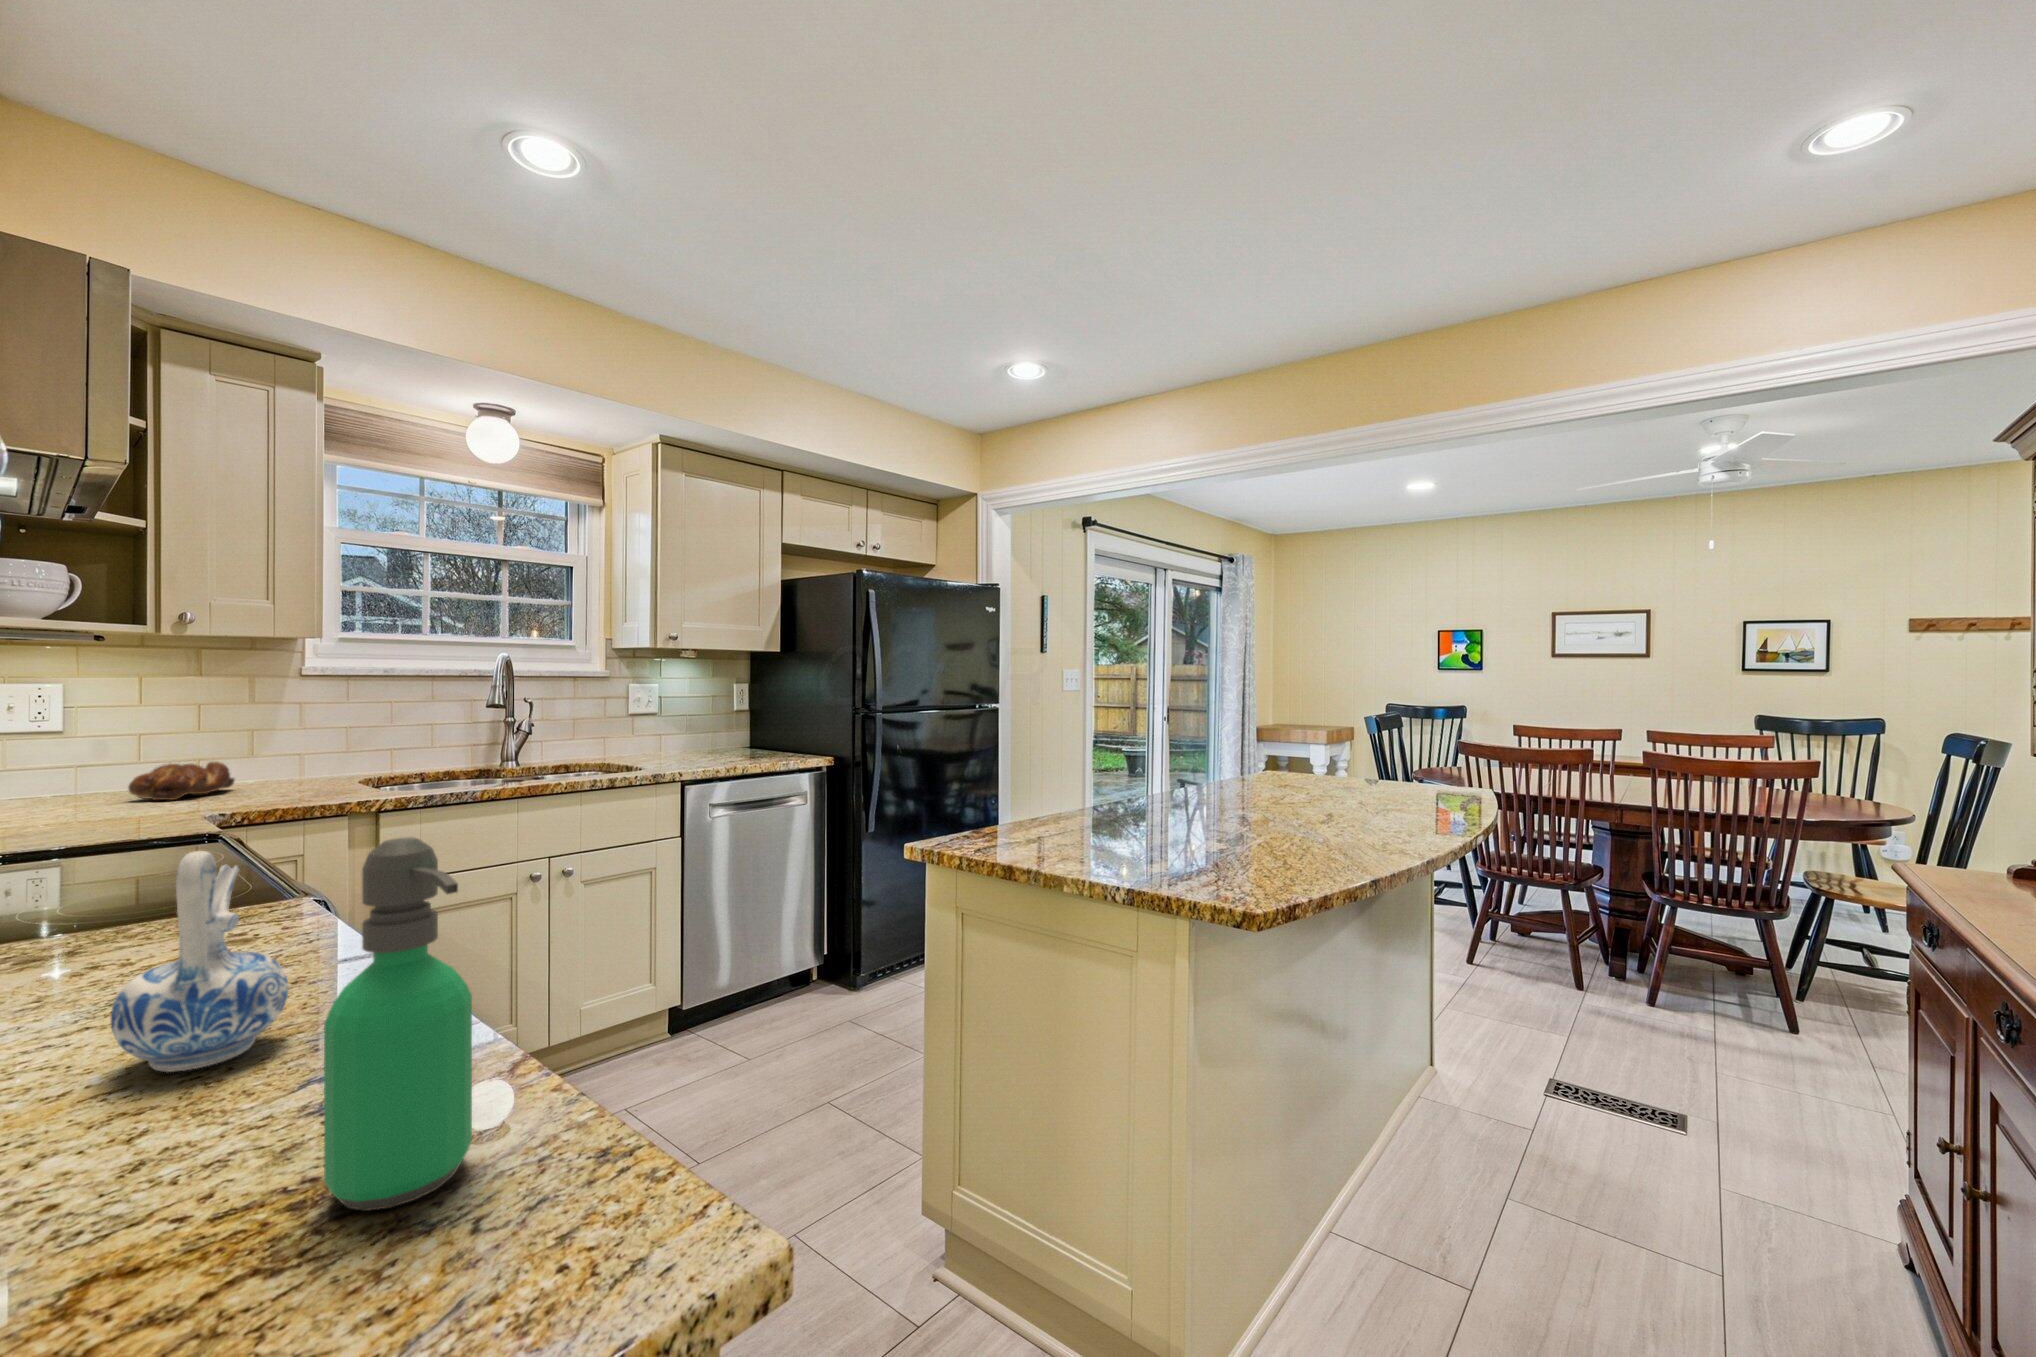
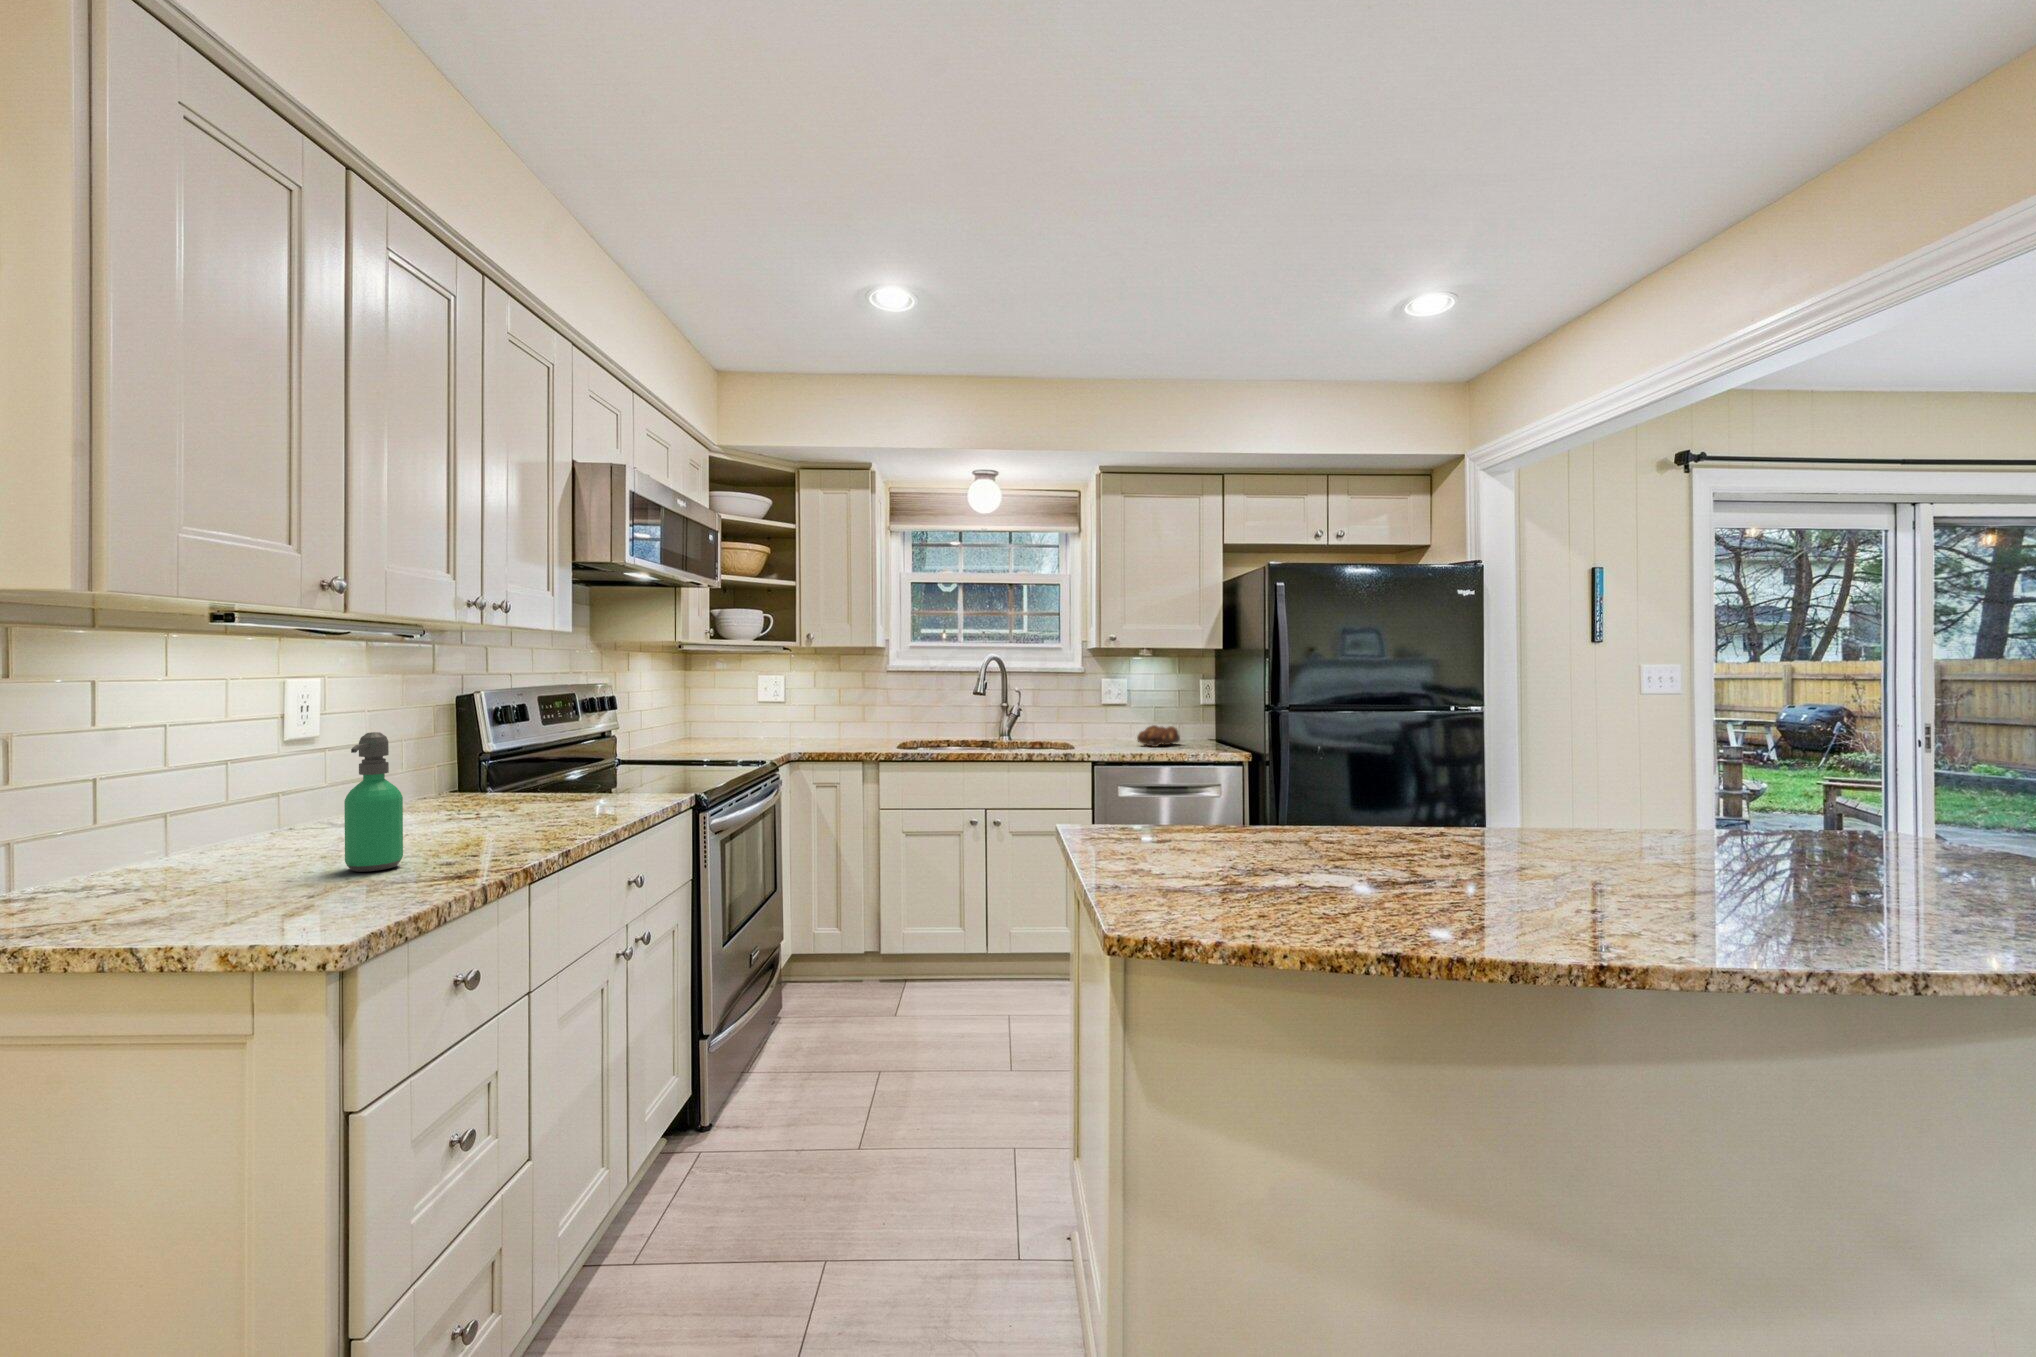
bread loaf: present [128,761,234,800] -> present [1137,725,1180,747]
ceramic pitcher: present [110,851,288,1072] -> none [441,741,504,832]

